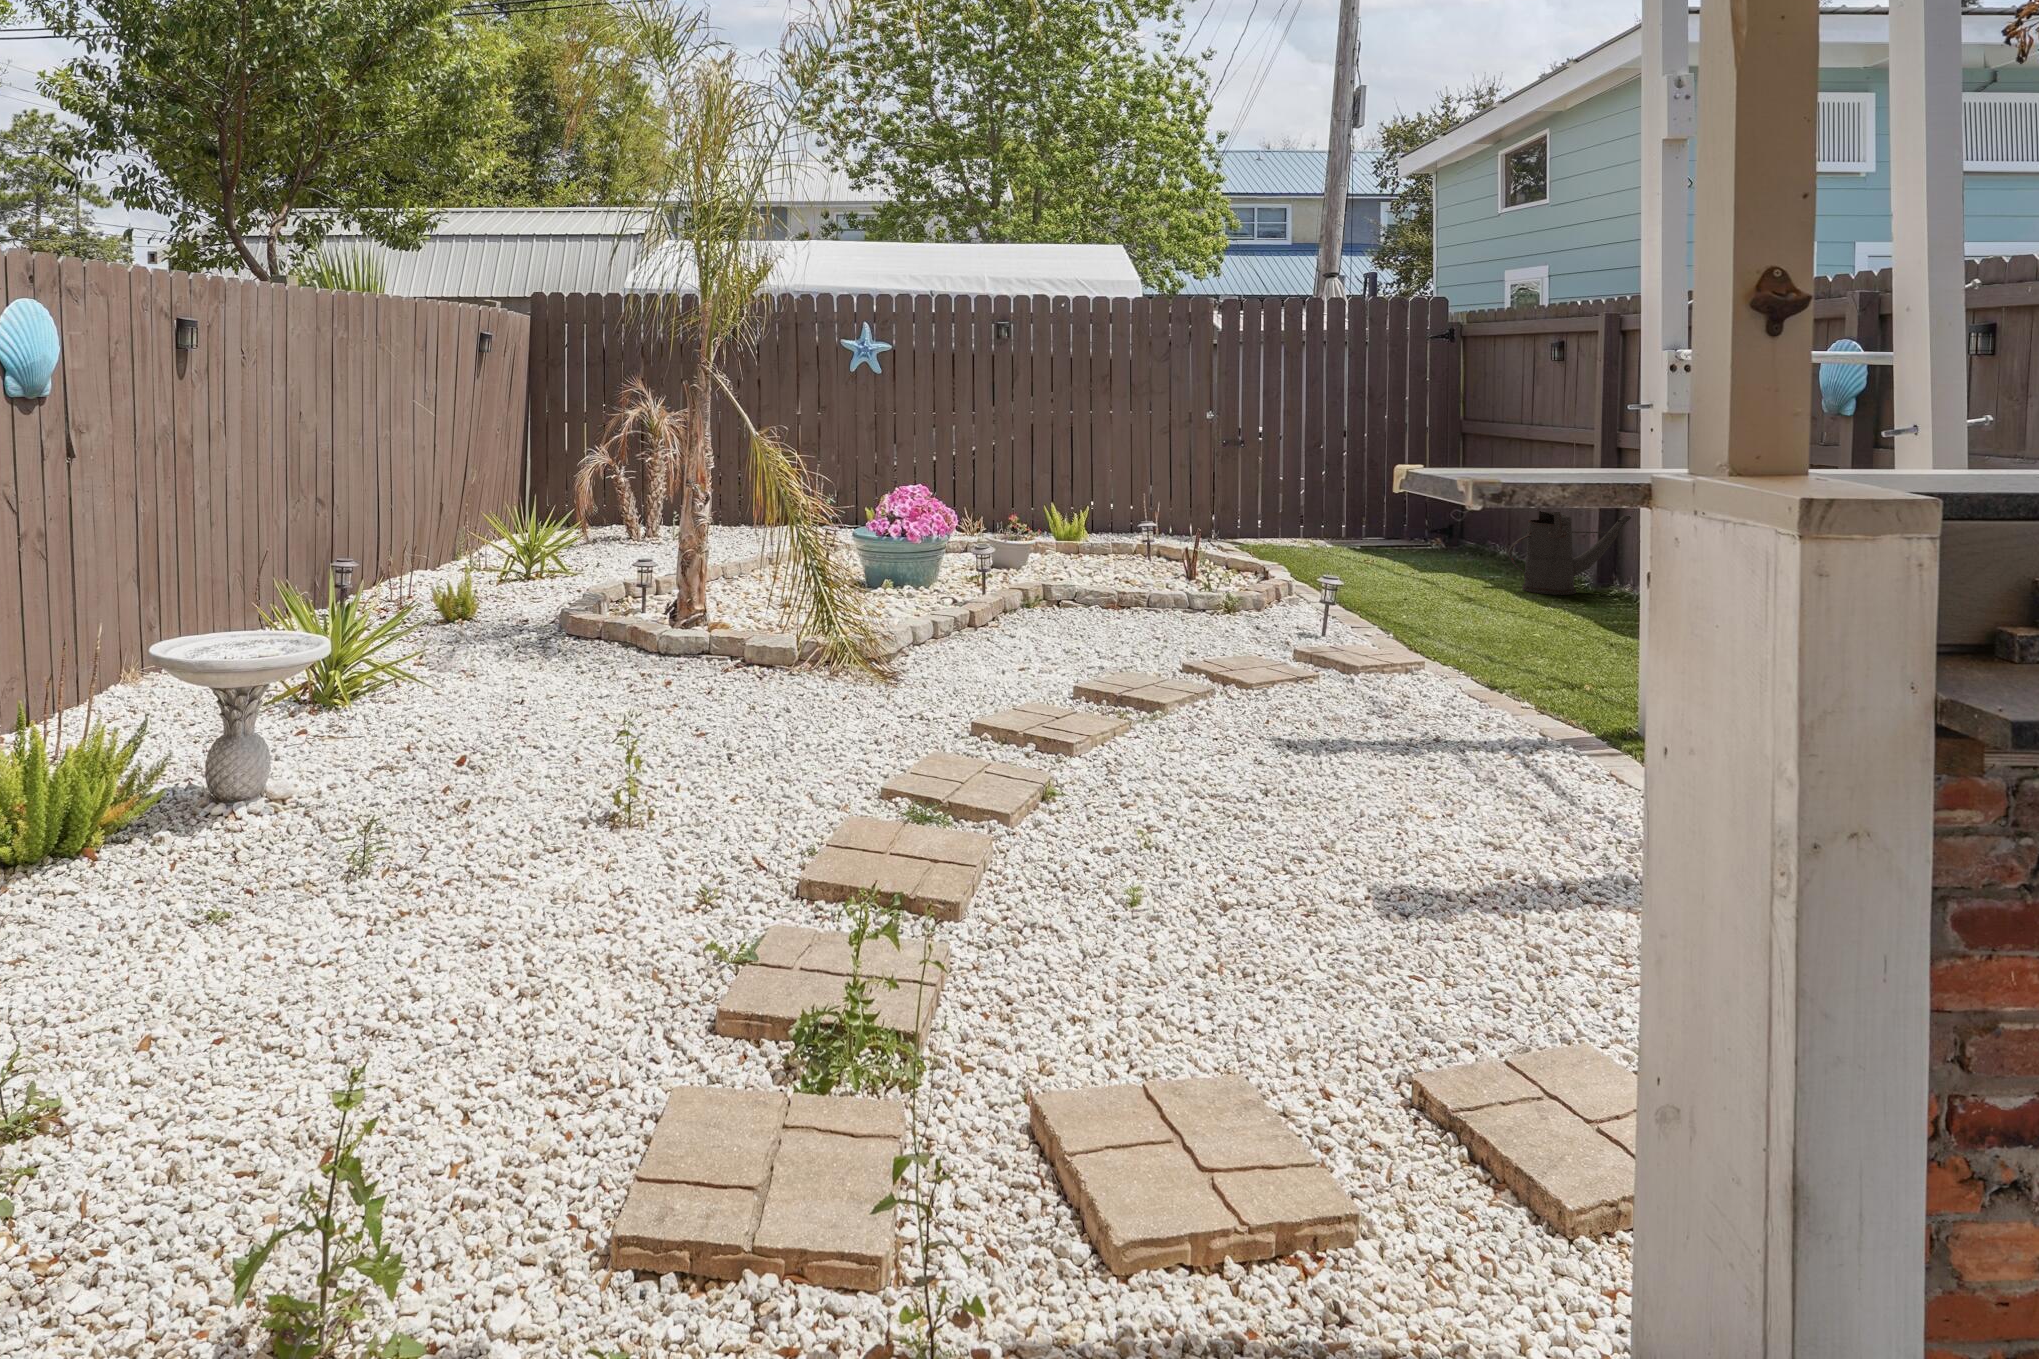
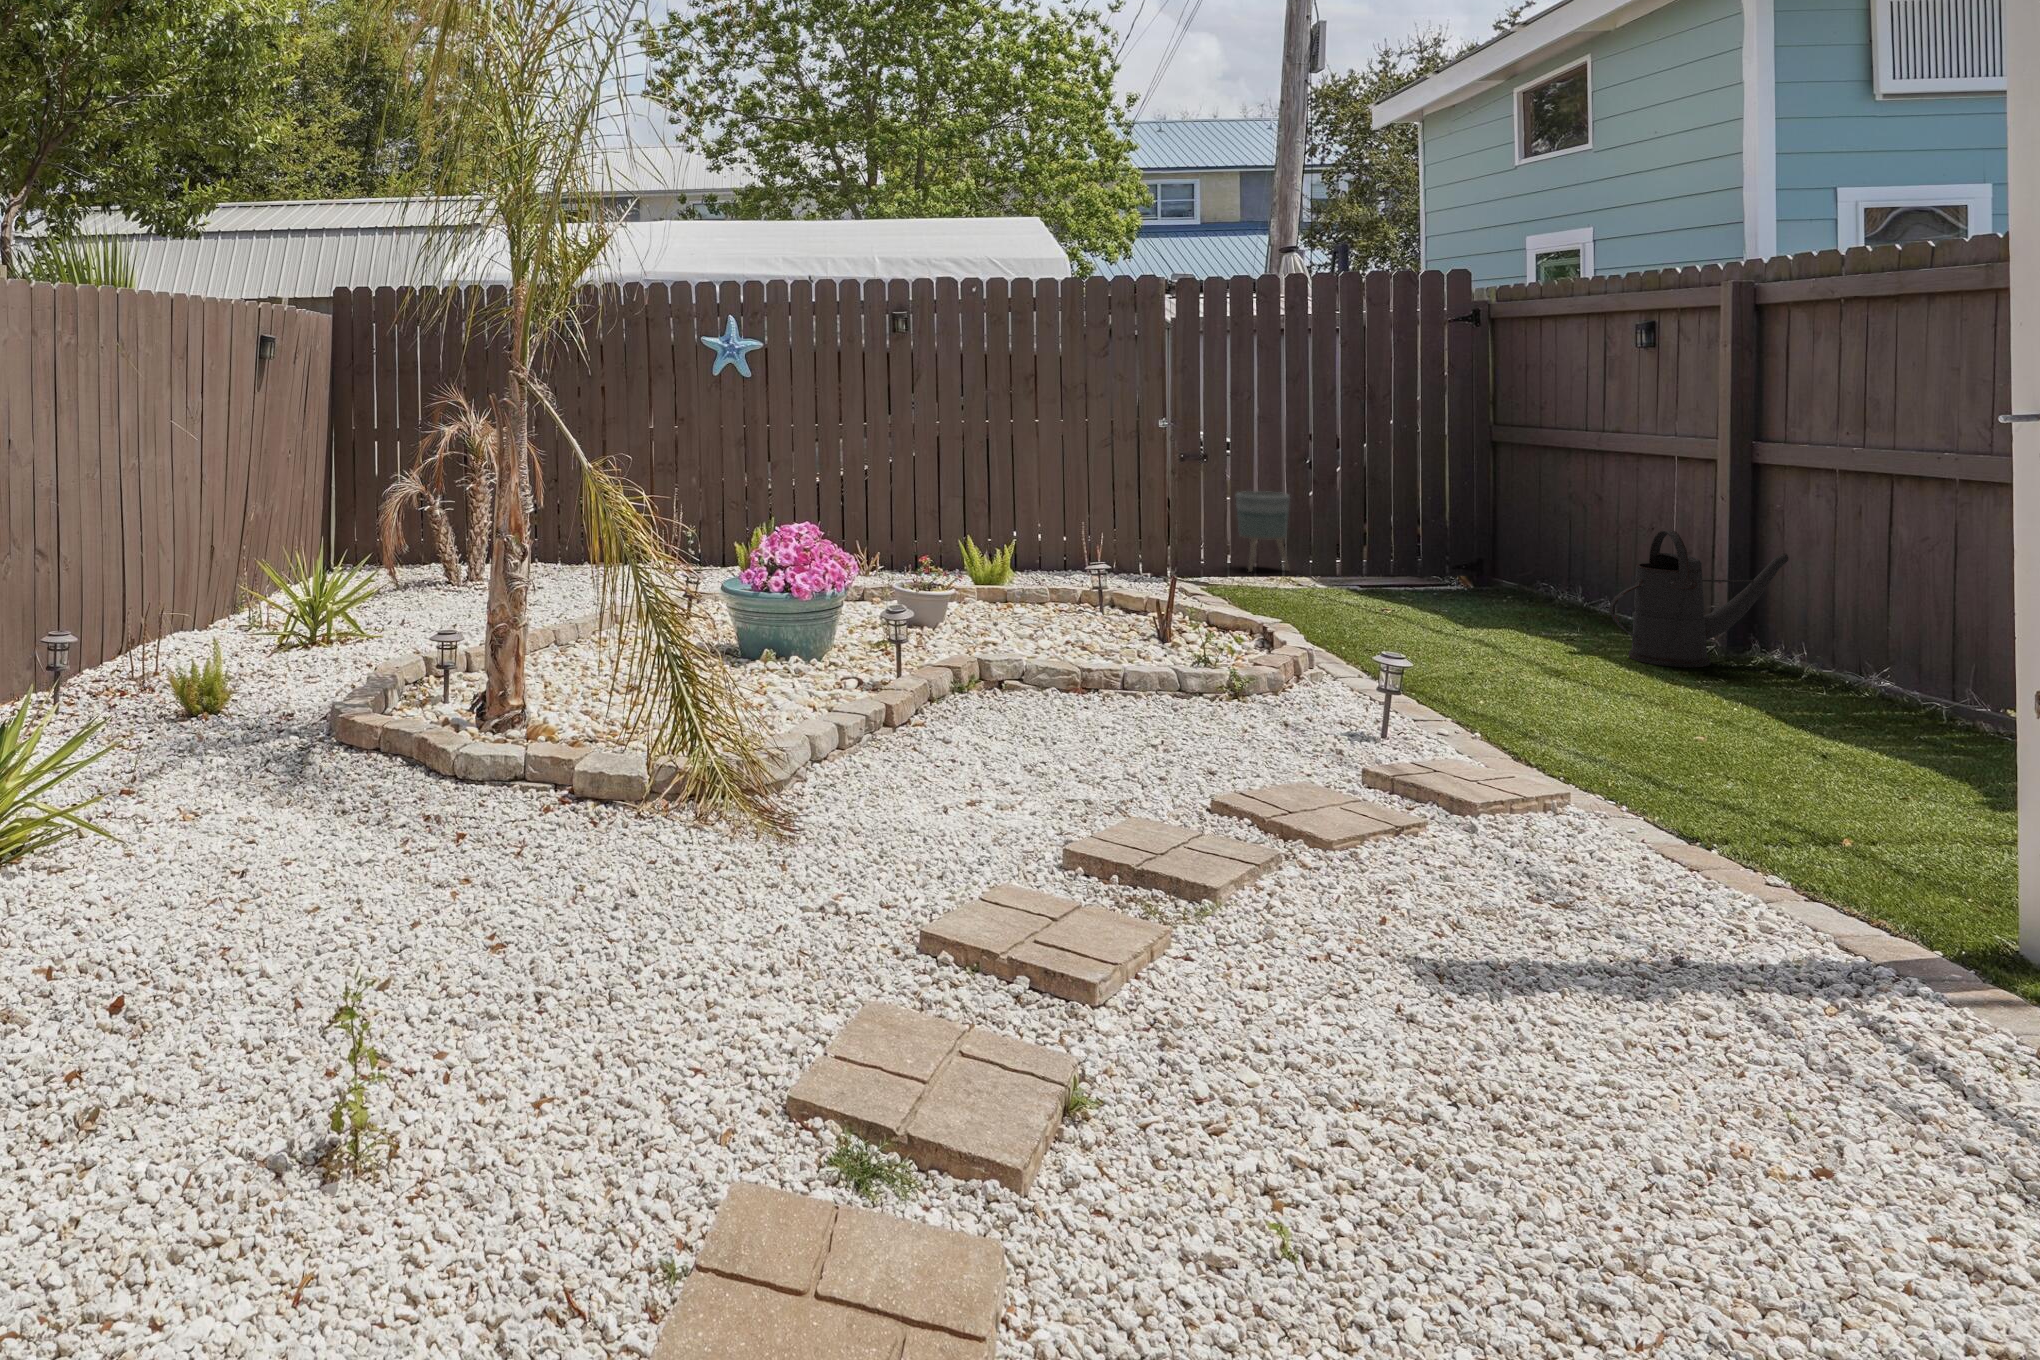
planter: none [1266,471,1307,535] -> present [1235,491,1290,571]

